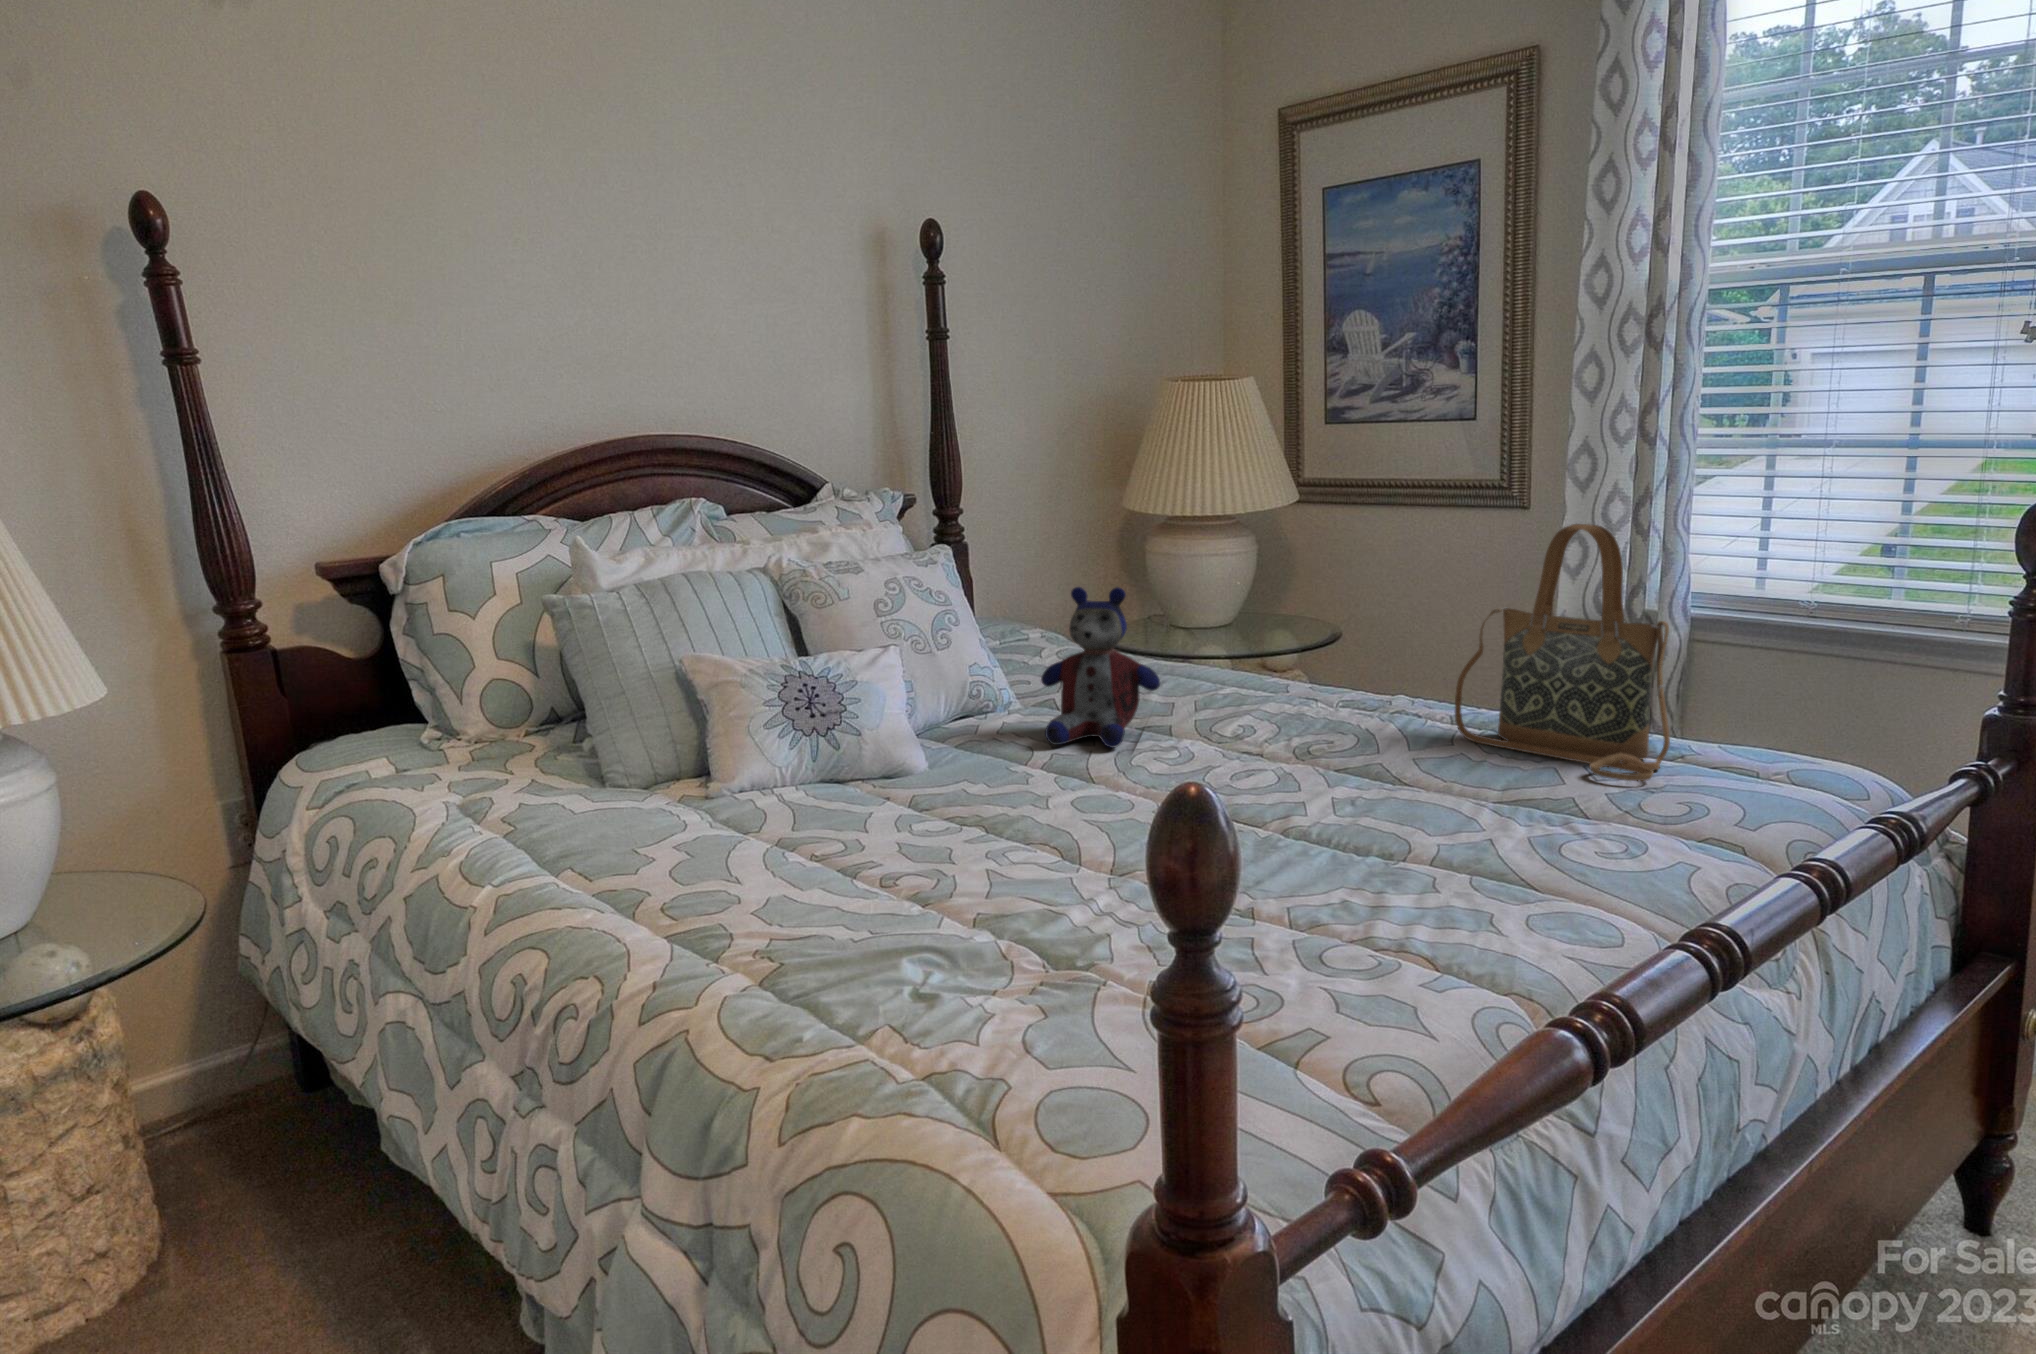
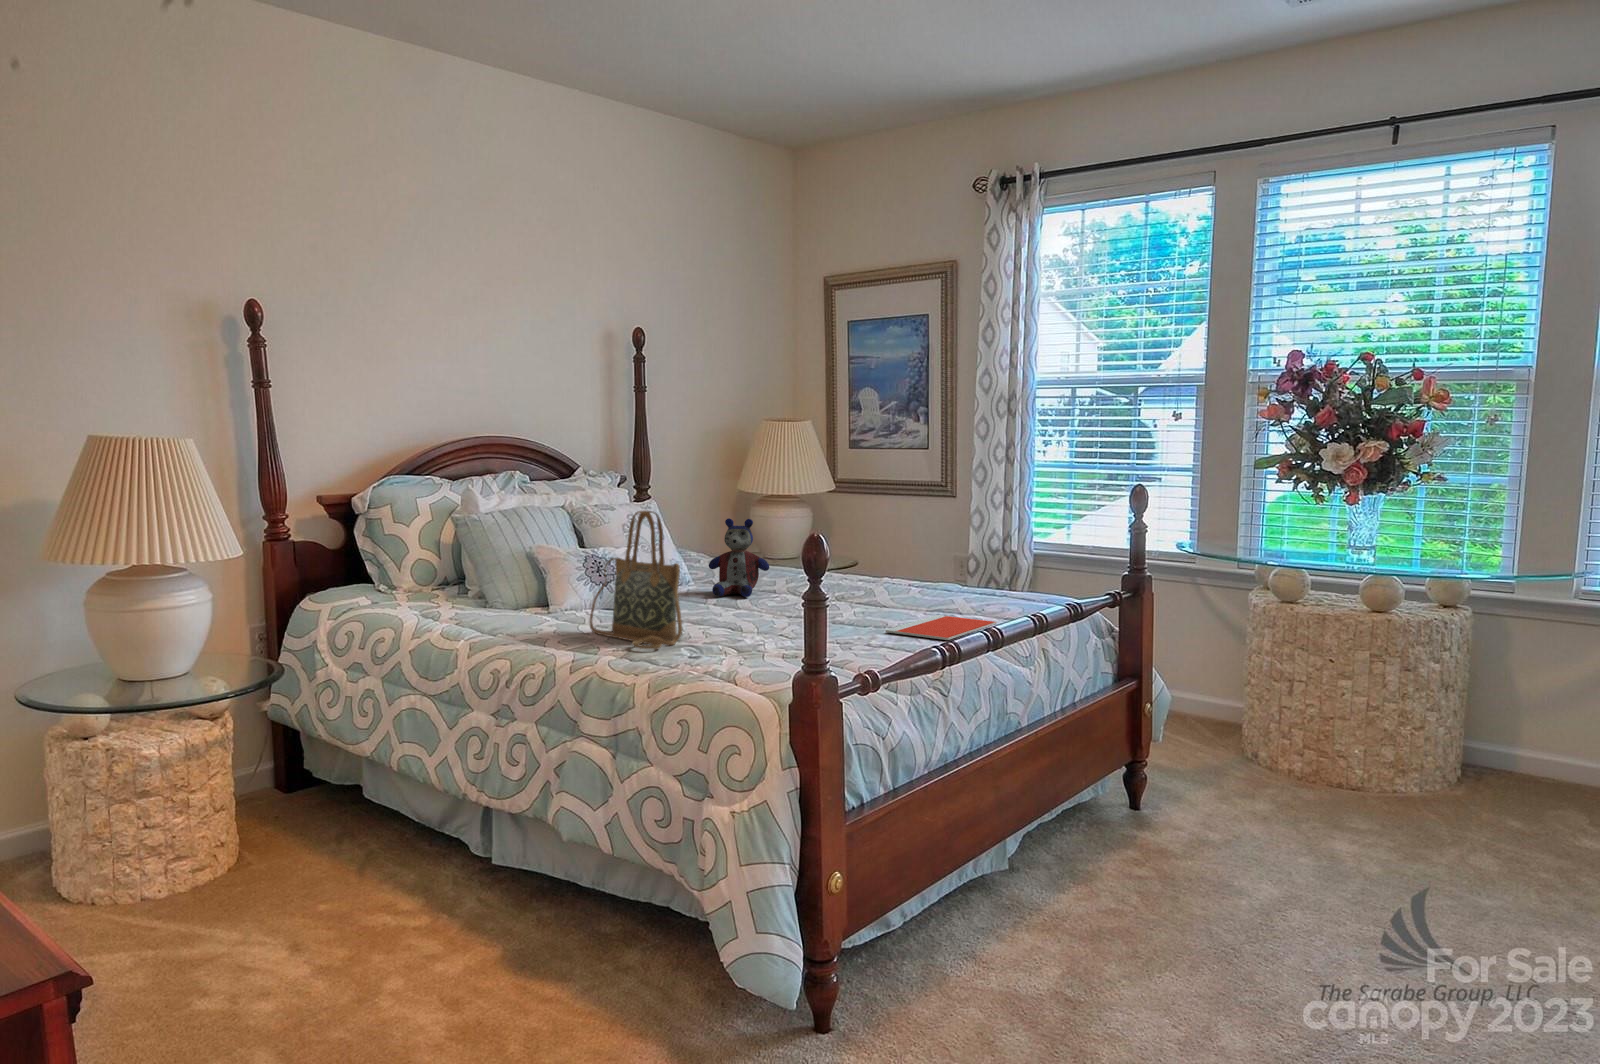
handbag: present [1455,524,1670,781] -> present [590,511,682,649]
notebook: none [1409,816,1674,921] -> present [886,615,997,640]

